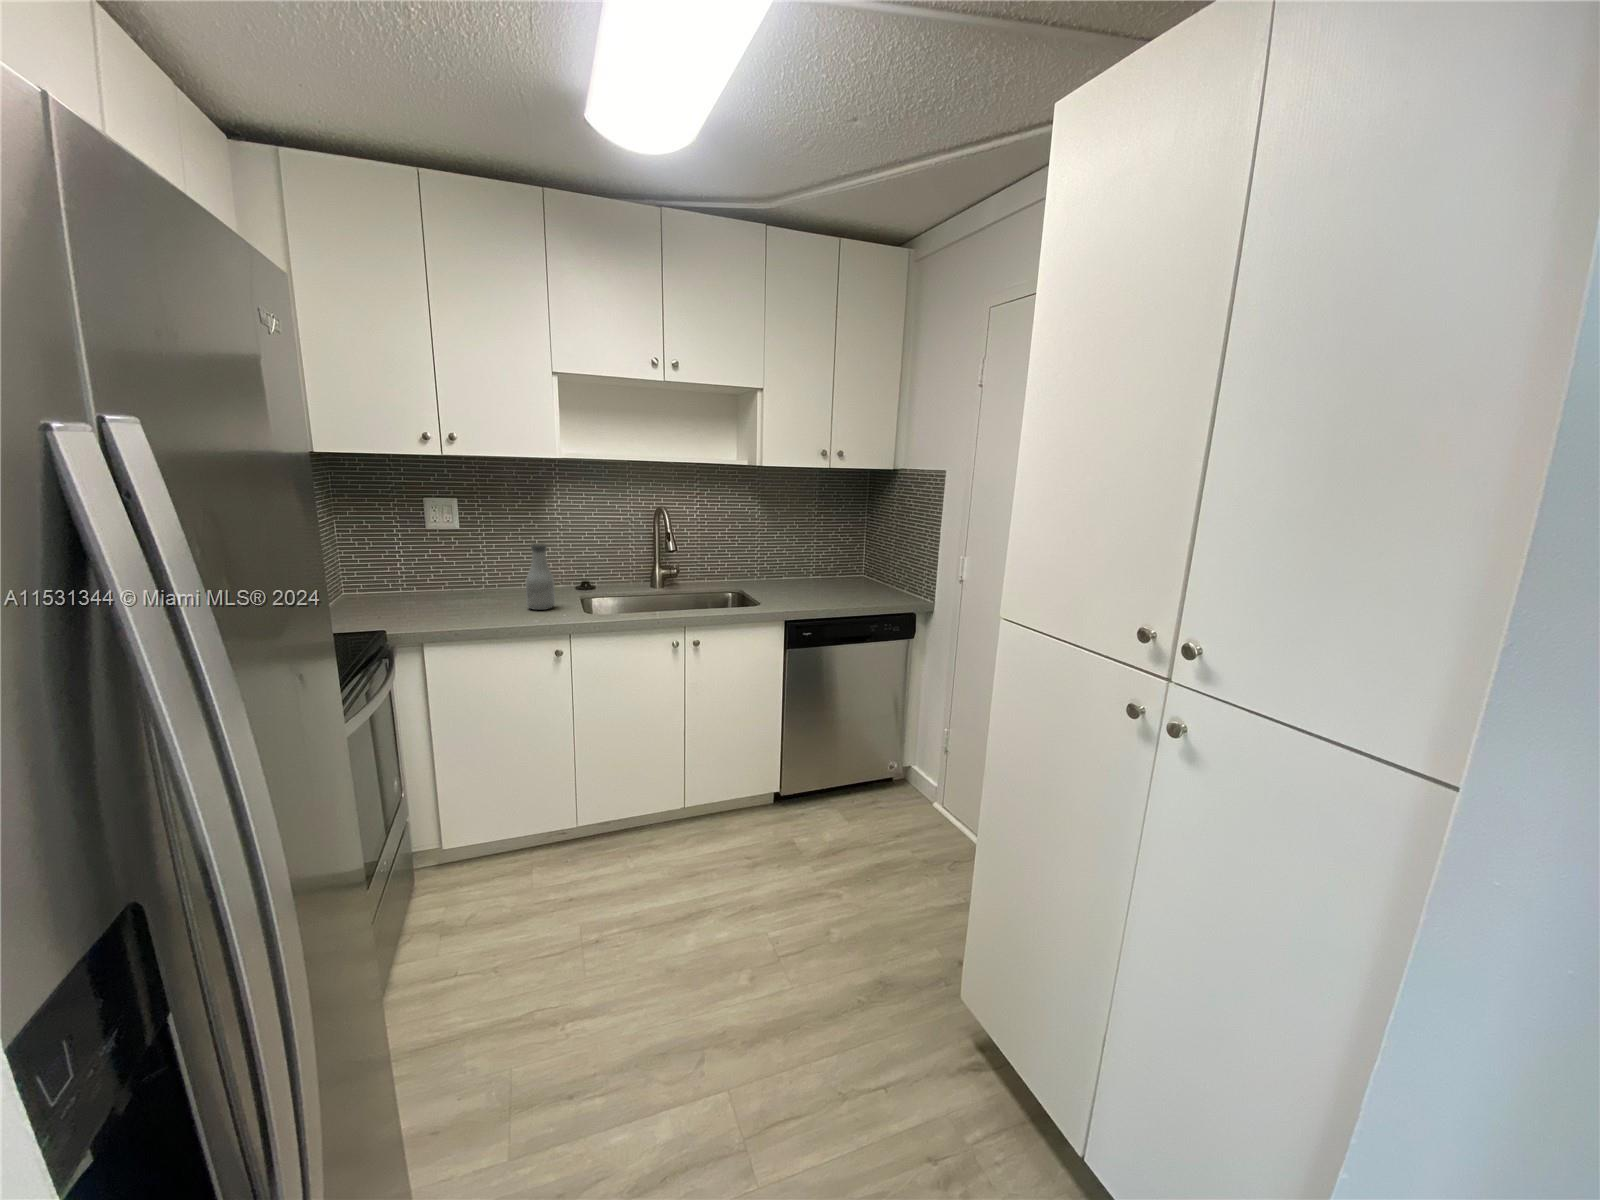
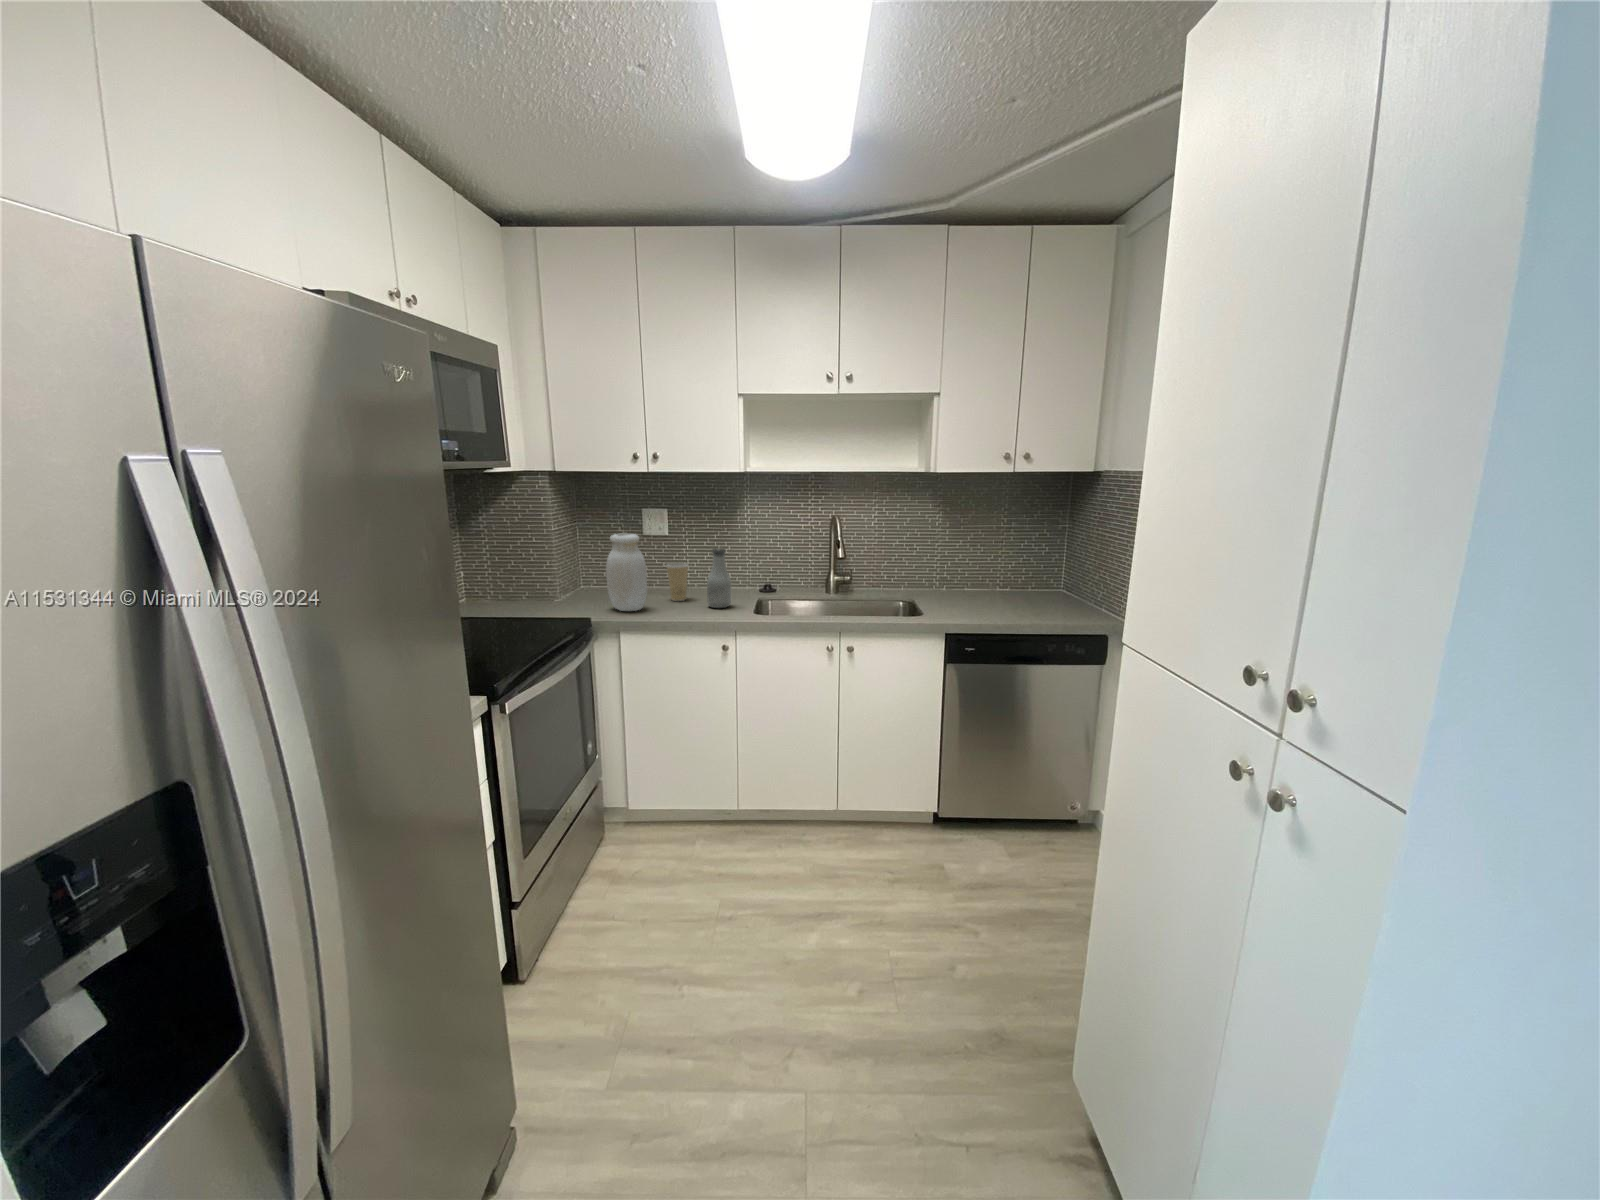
jar: none [399,529,454,620] -> present [606,533,647,611]
paper cup: none [470,562,498,605] -> present [667,563,688,601]

